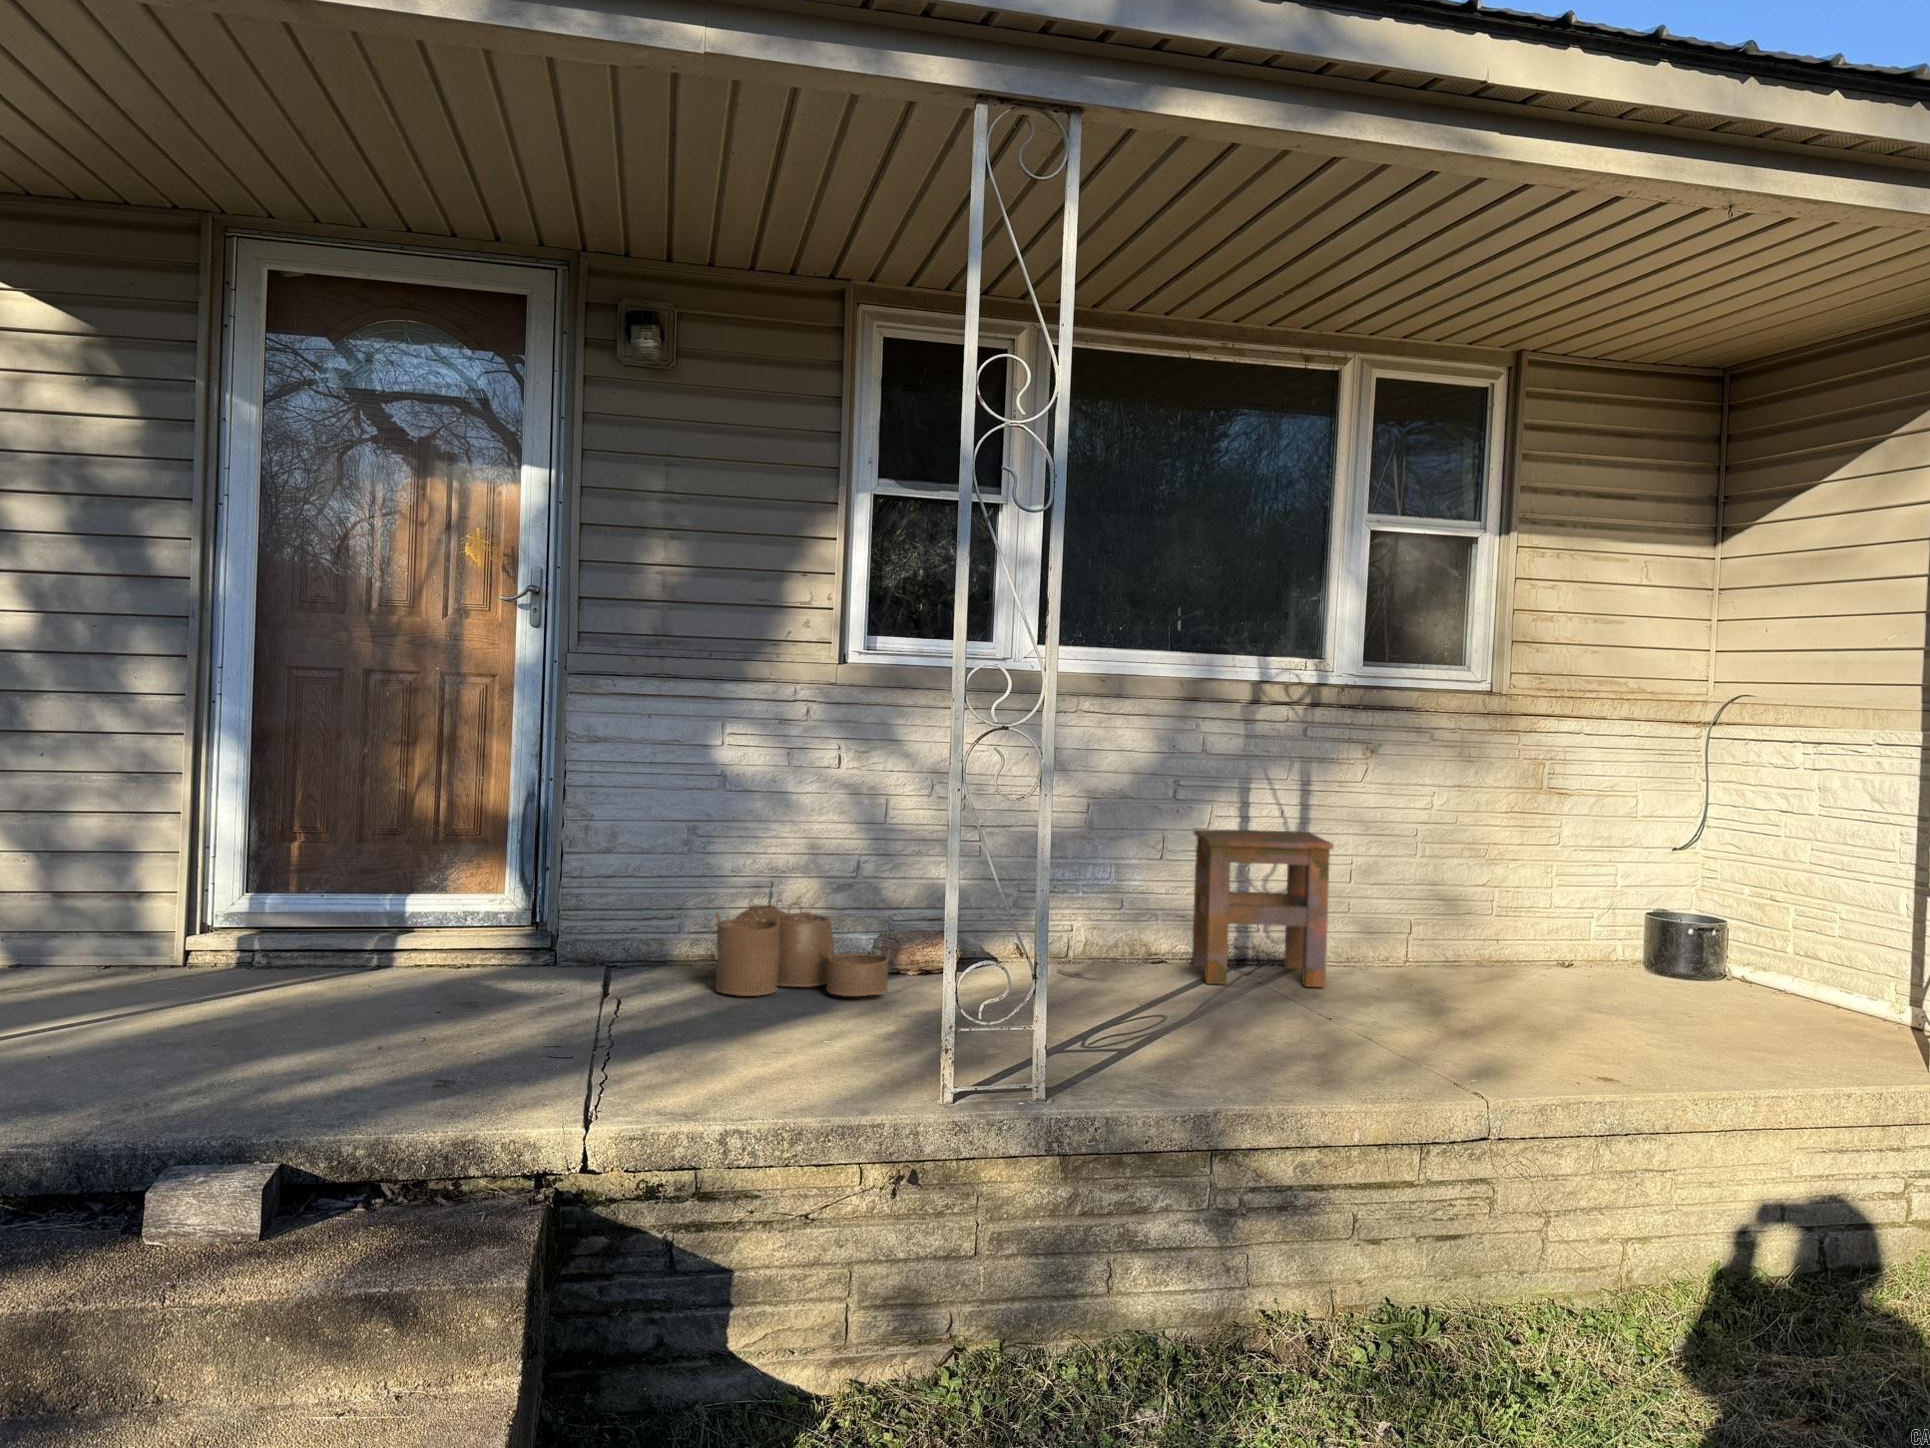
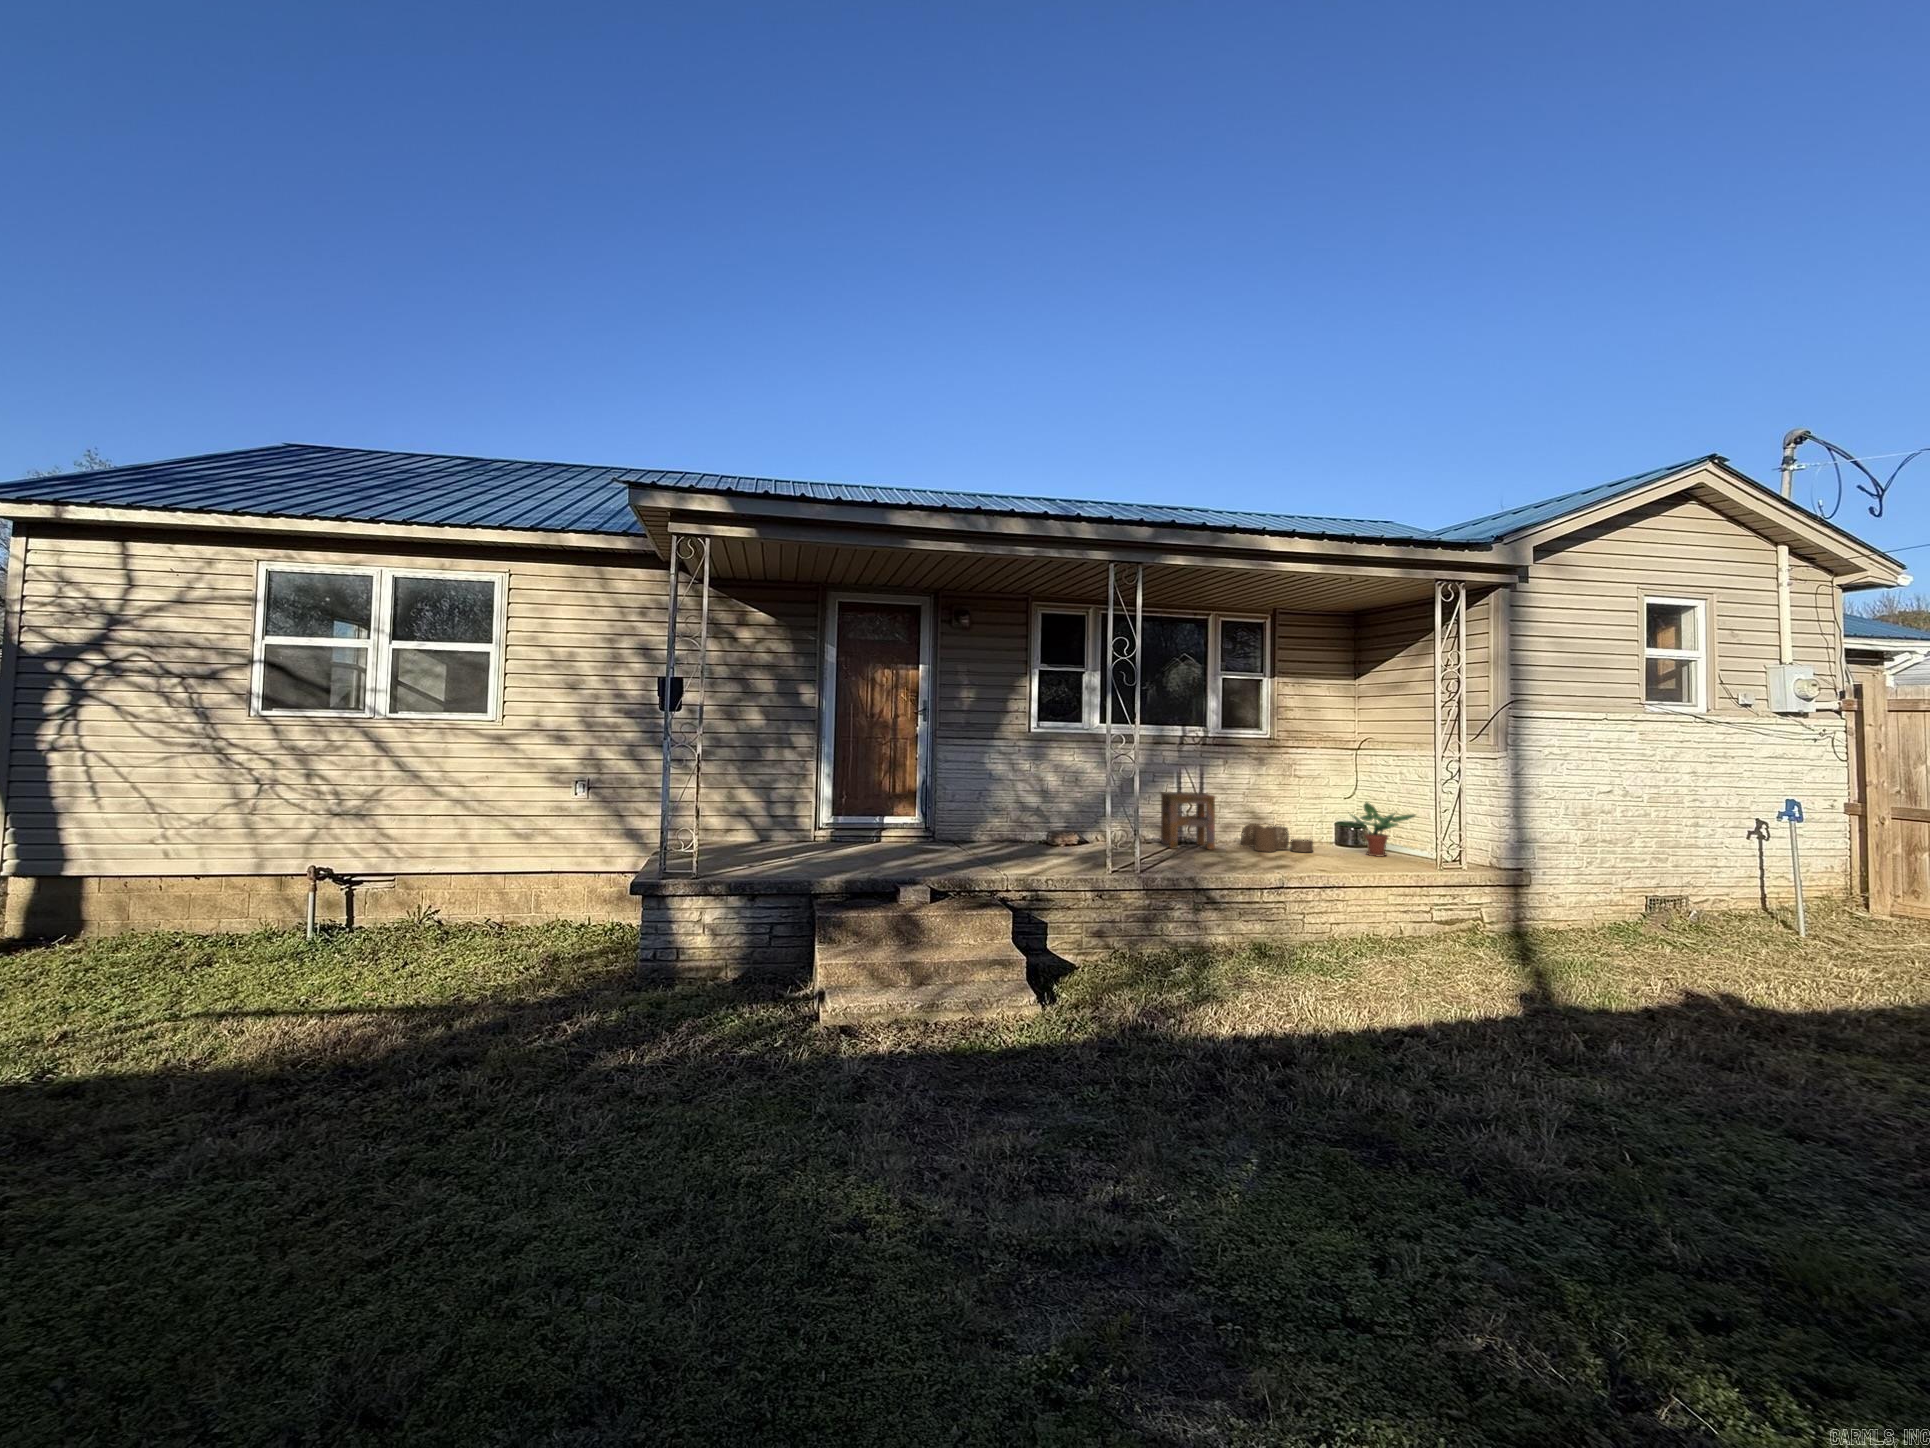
potted plant: none [1640,863,1863,1012] -> present [1335,802,1415,856]
woven basket: present [716,901,890,996] -> present [1241,823,1313,852]

